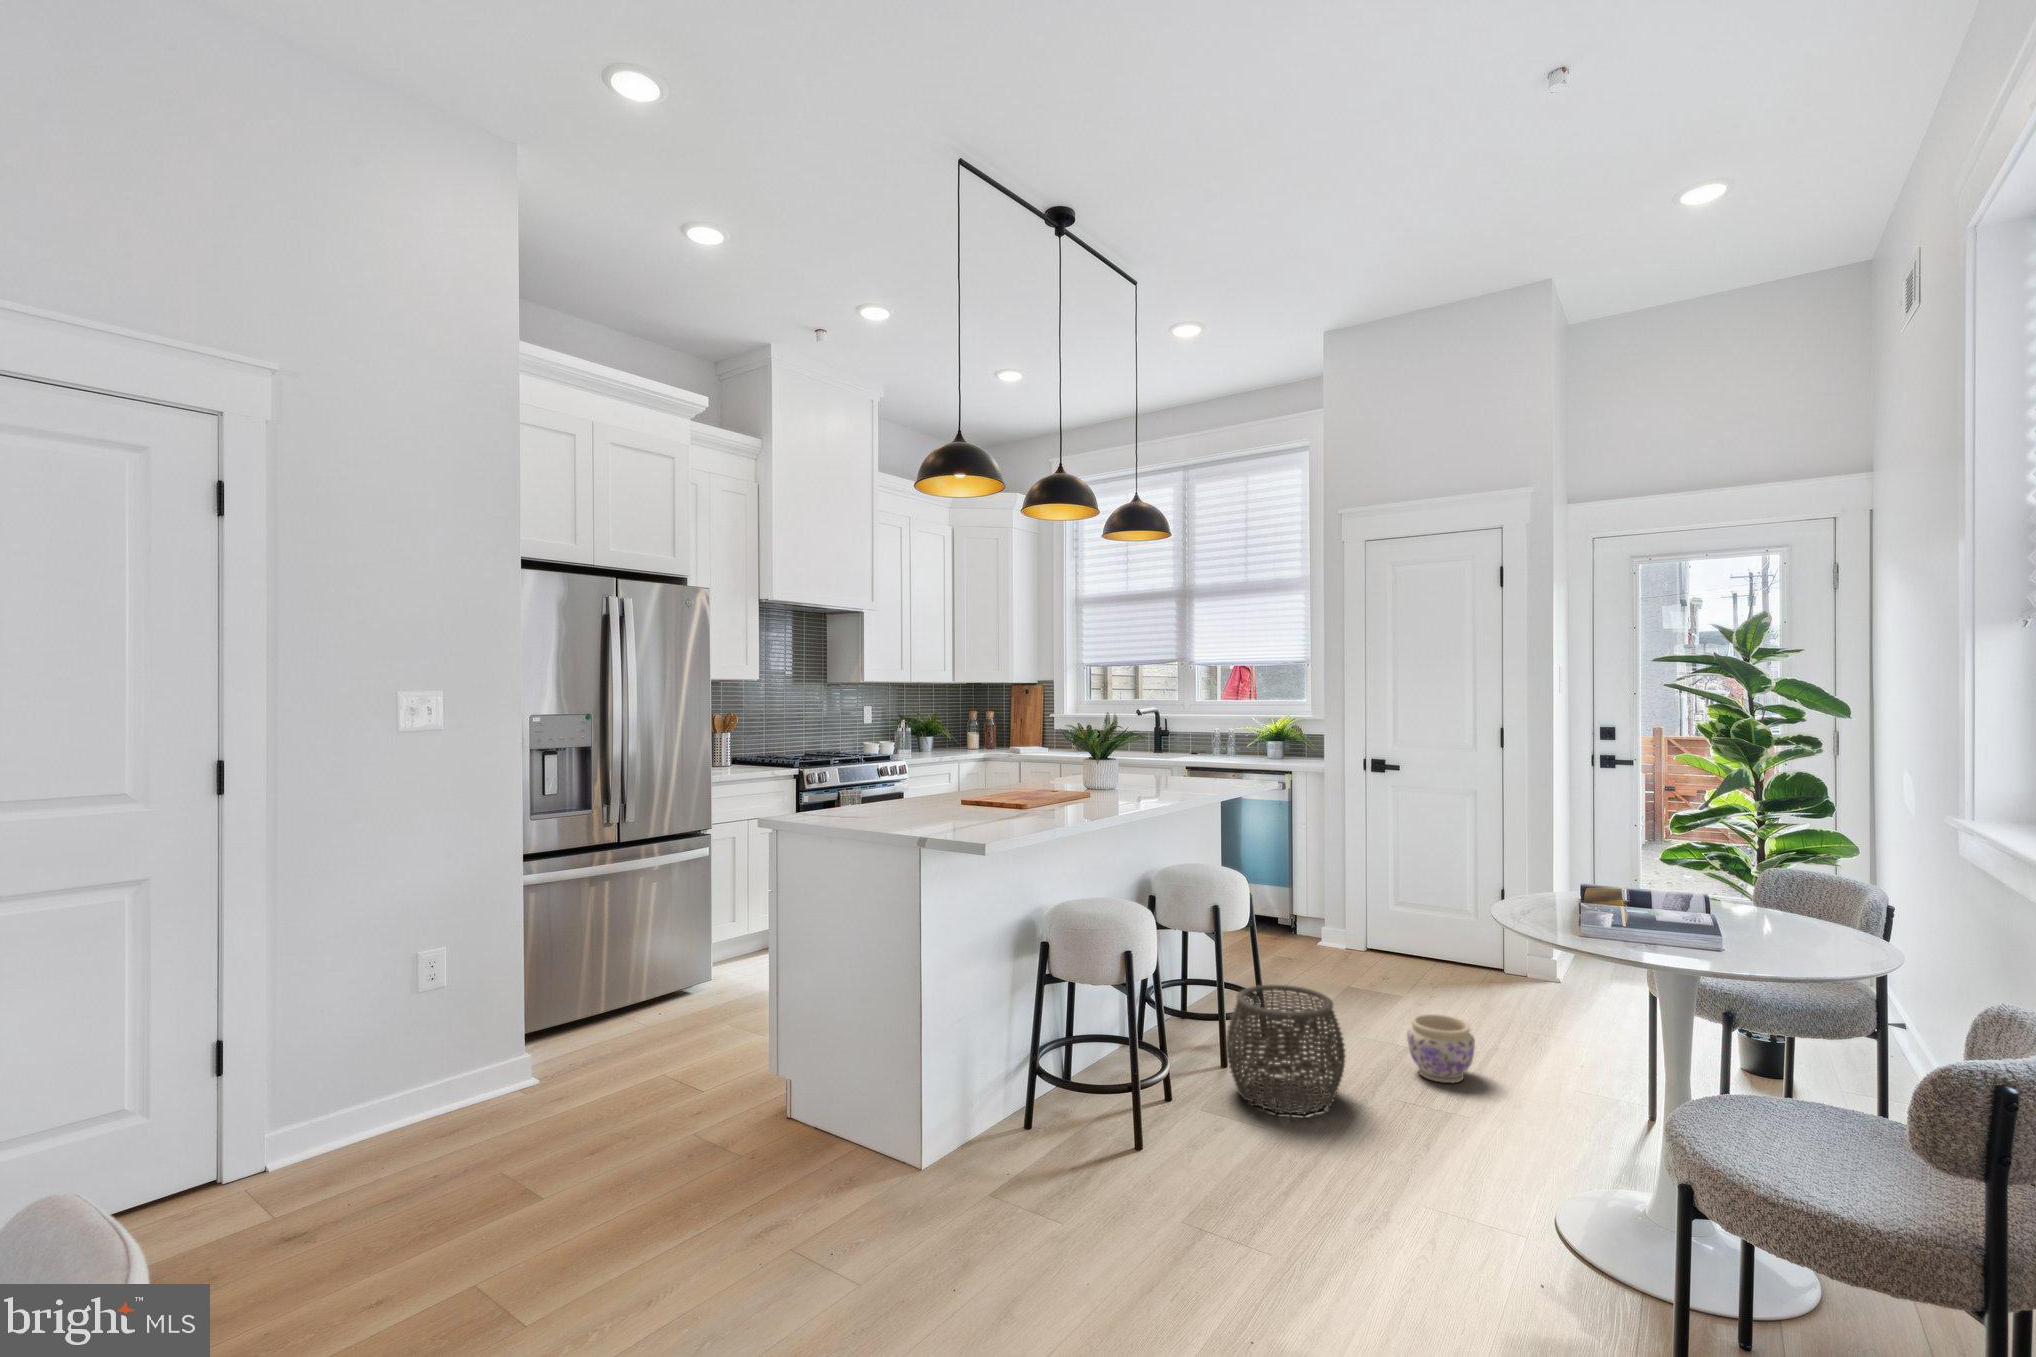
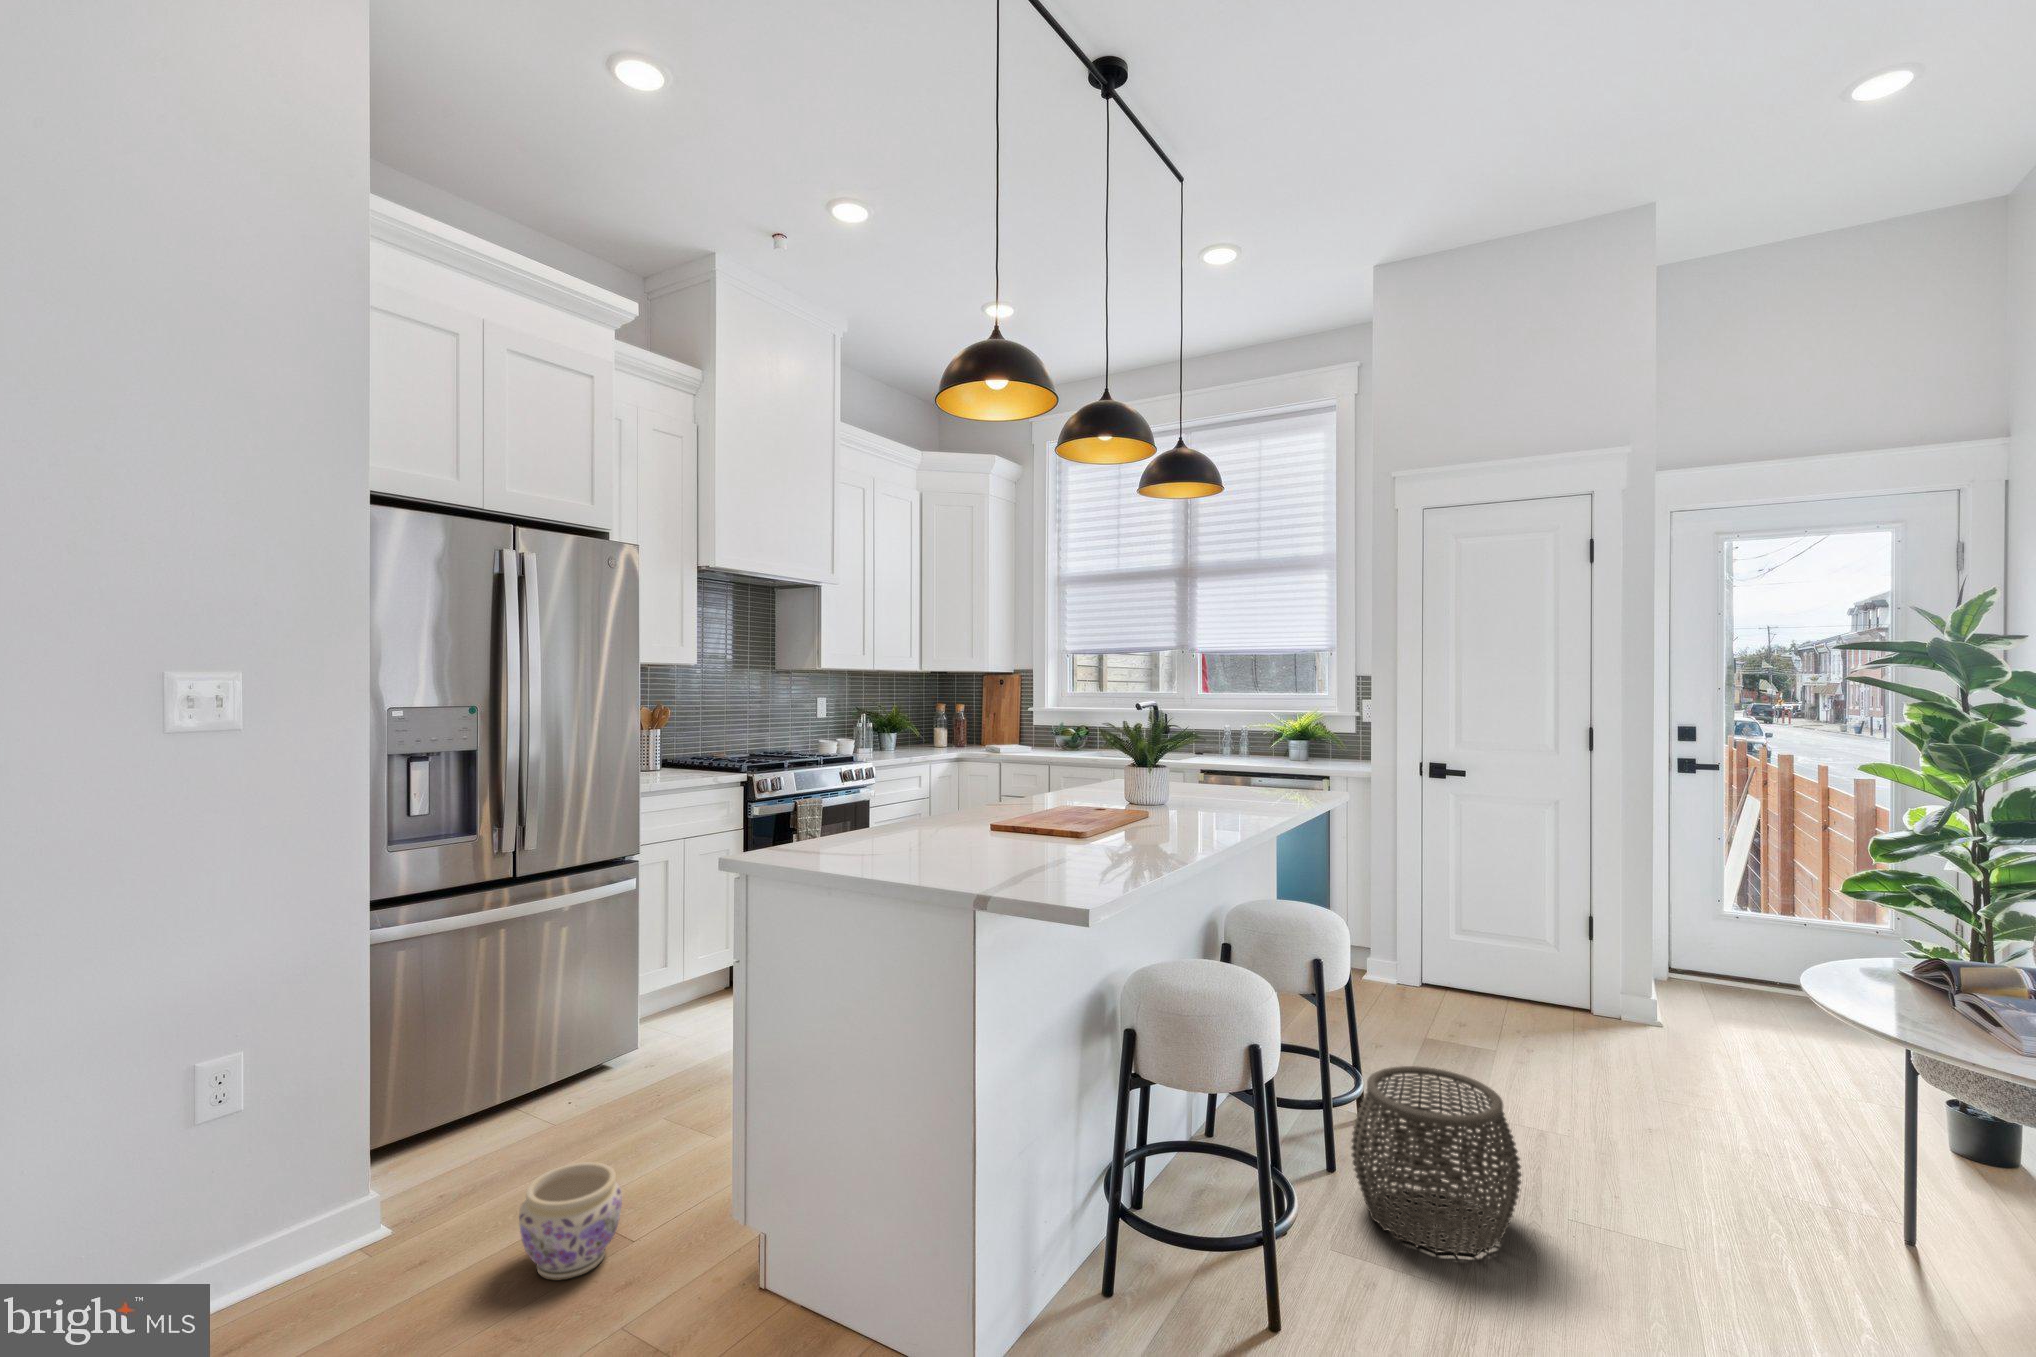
planter: present [1407,1014,1475,1083] -> present [519,1162,622,1280]

